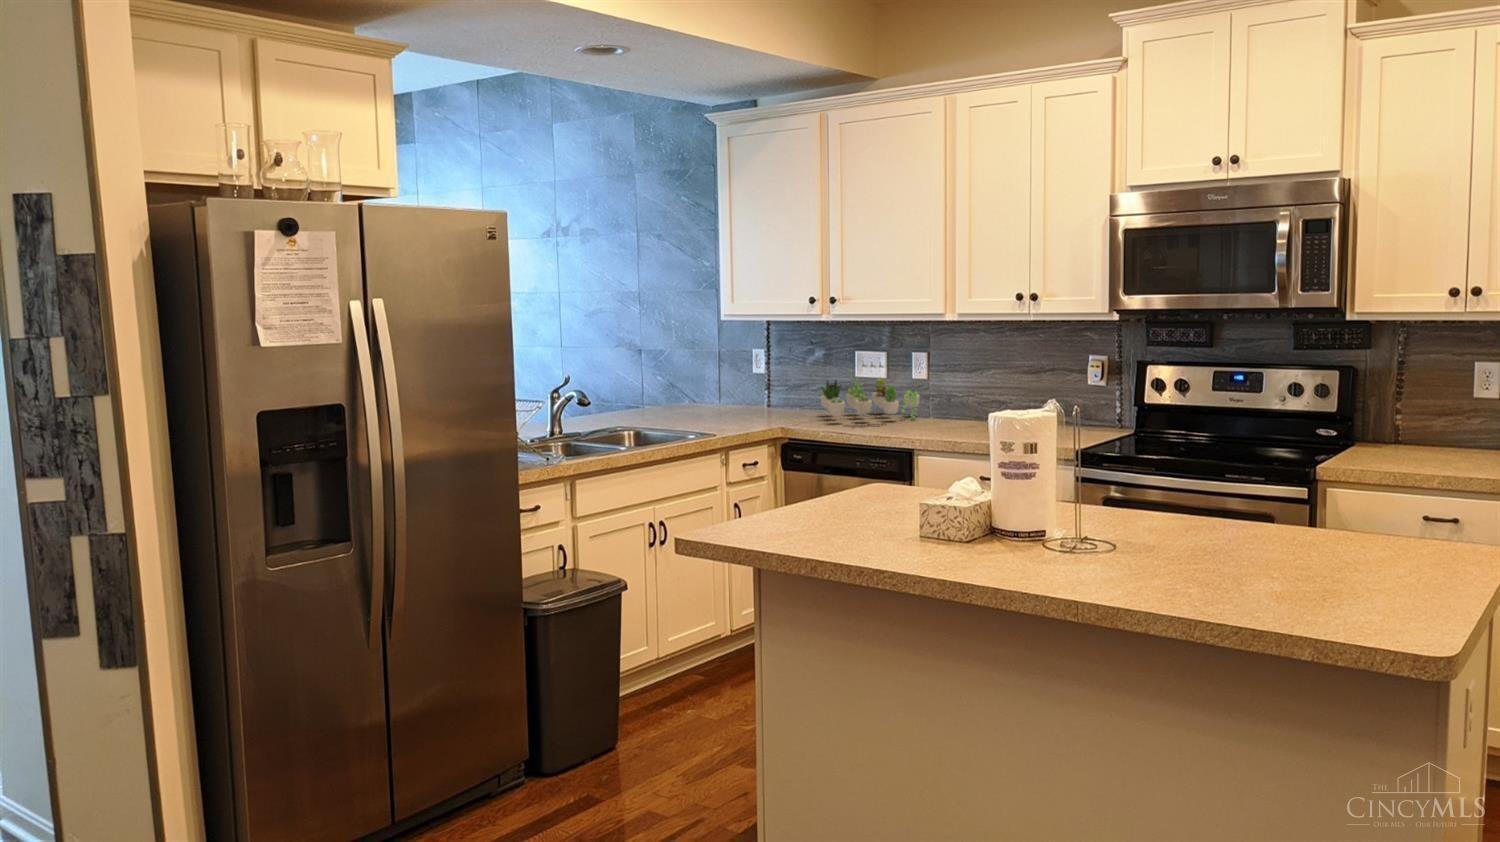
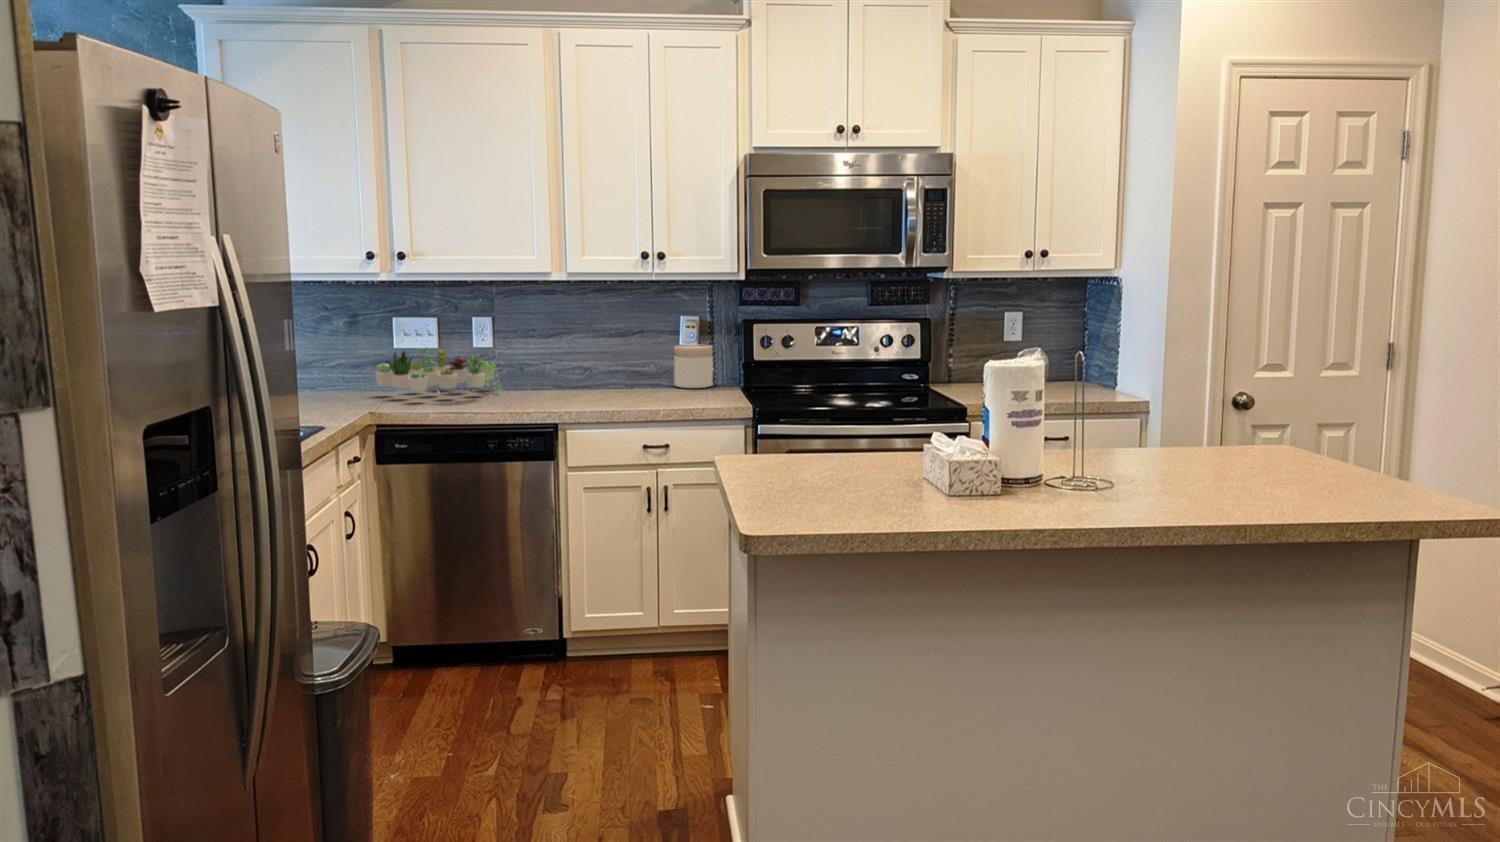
jar: none [1081,383,1121,427] -> present [674,344,713,388]

